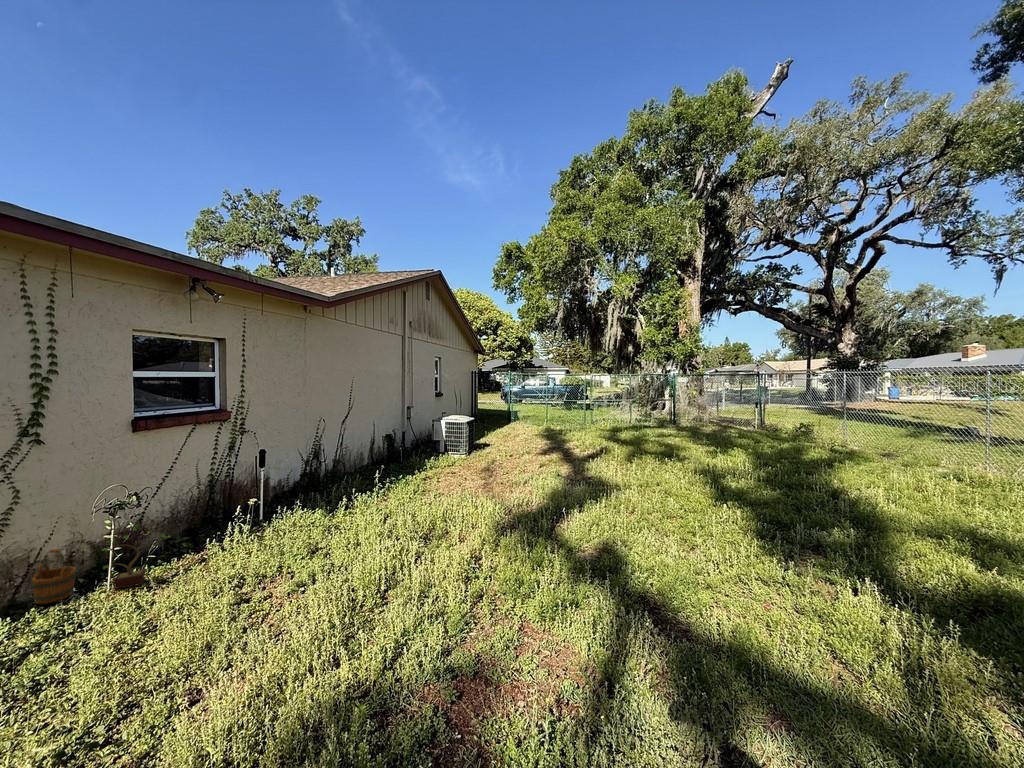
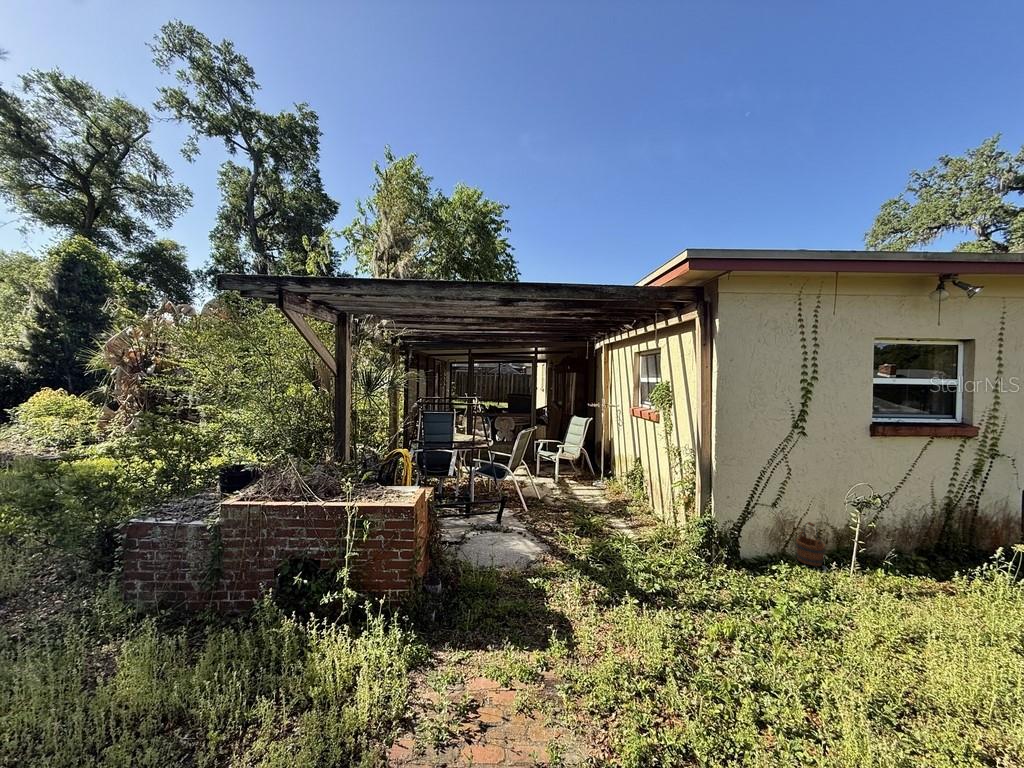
potted plant: present [102,525,170,589] -> none [846,525,914,585]

